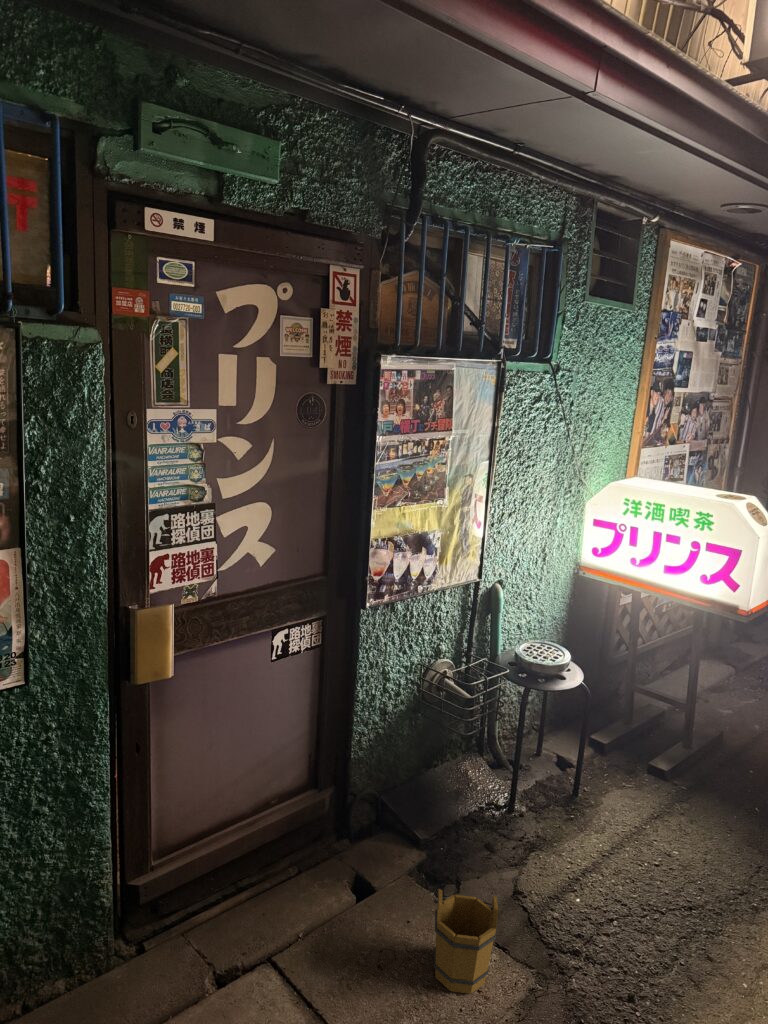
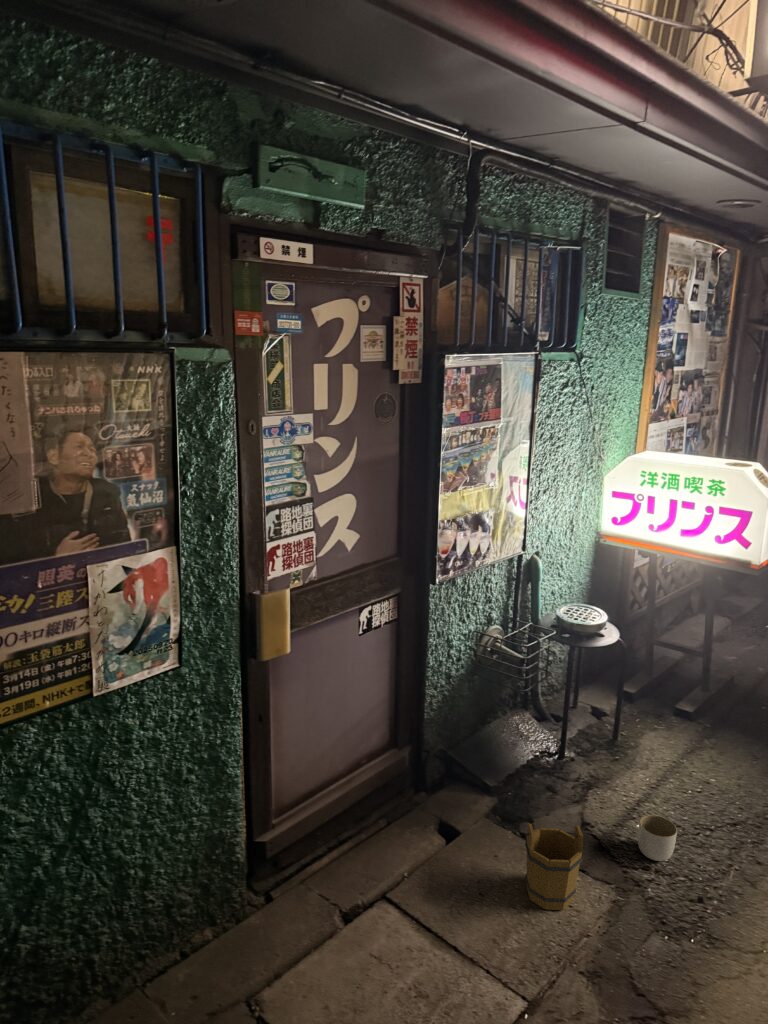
planter: none [575,888,619,943] -> present [638,815,677,861]

